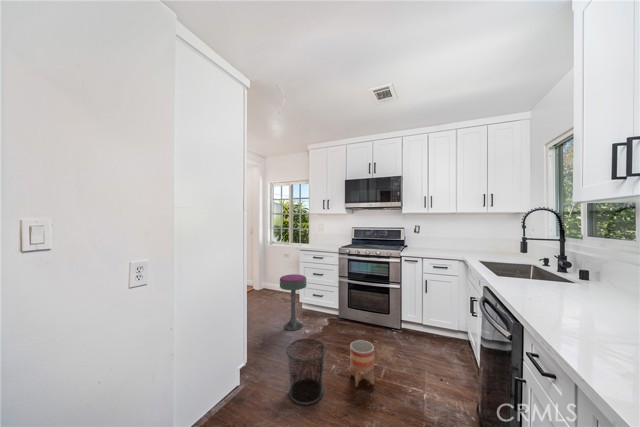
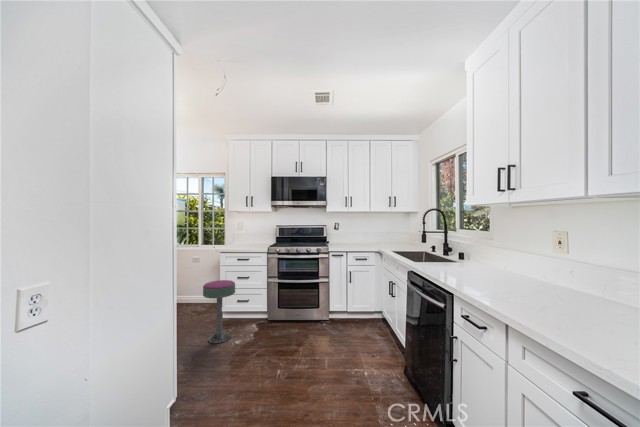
waste bin: present [286,339,326,404] -> none [241,342,284,410]
planter: present [350,340,374,386] -> none [300,334,323,378]

